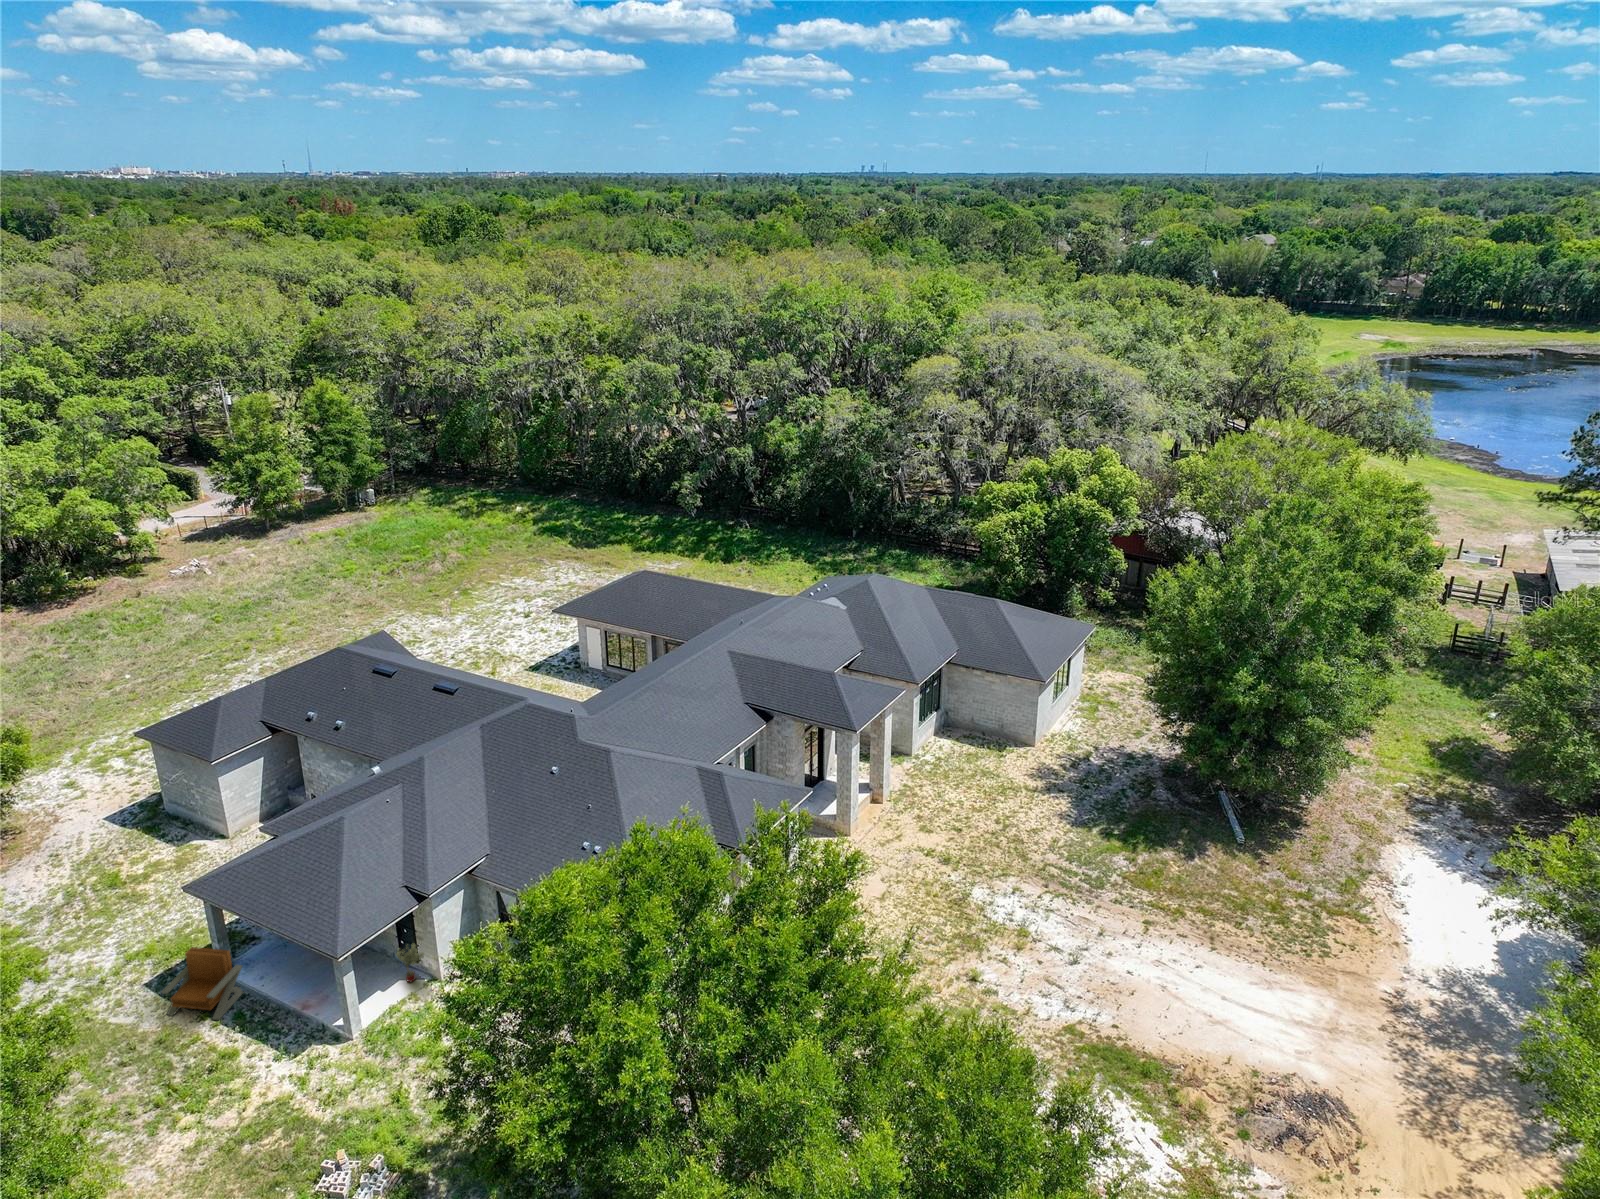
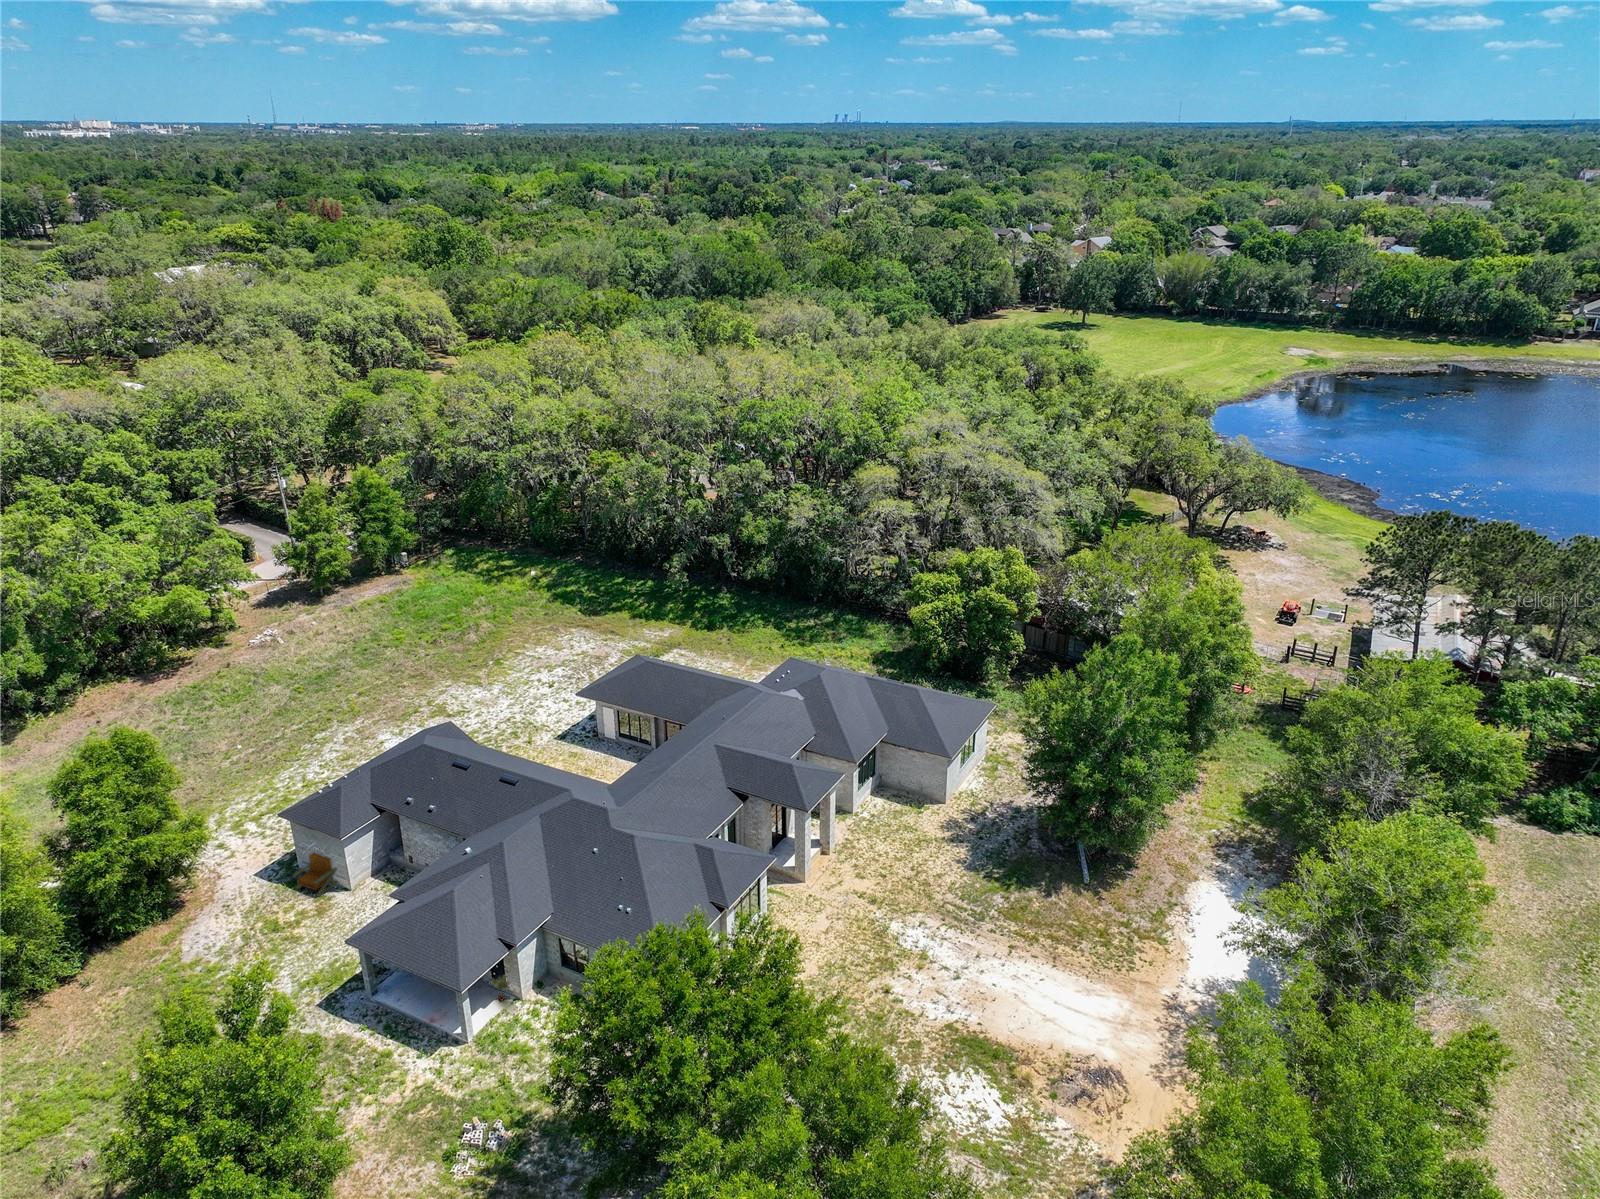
lounge chair: present [162,947,244,1020] -> present [294,853,339,897]

